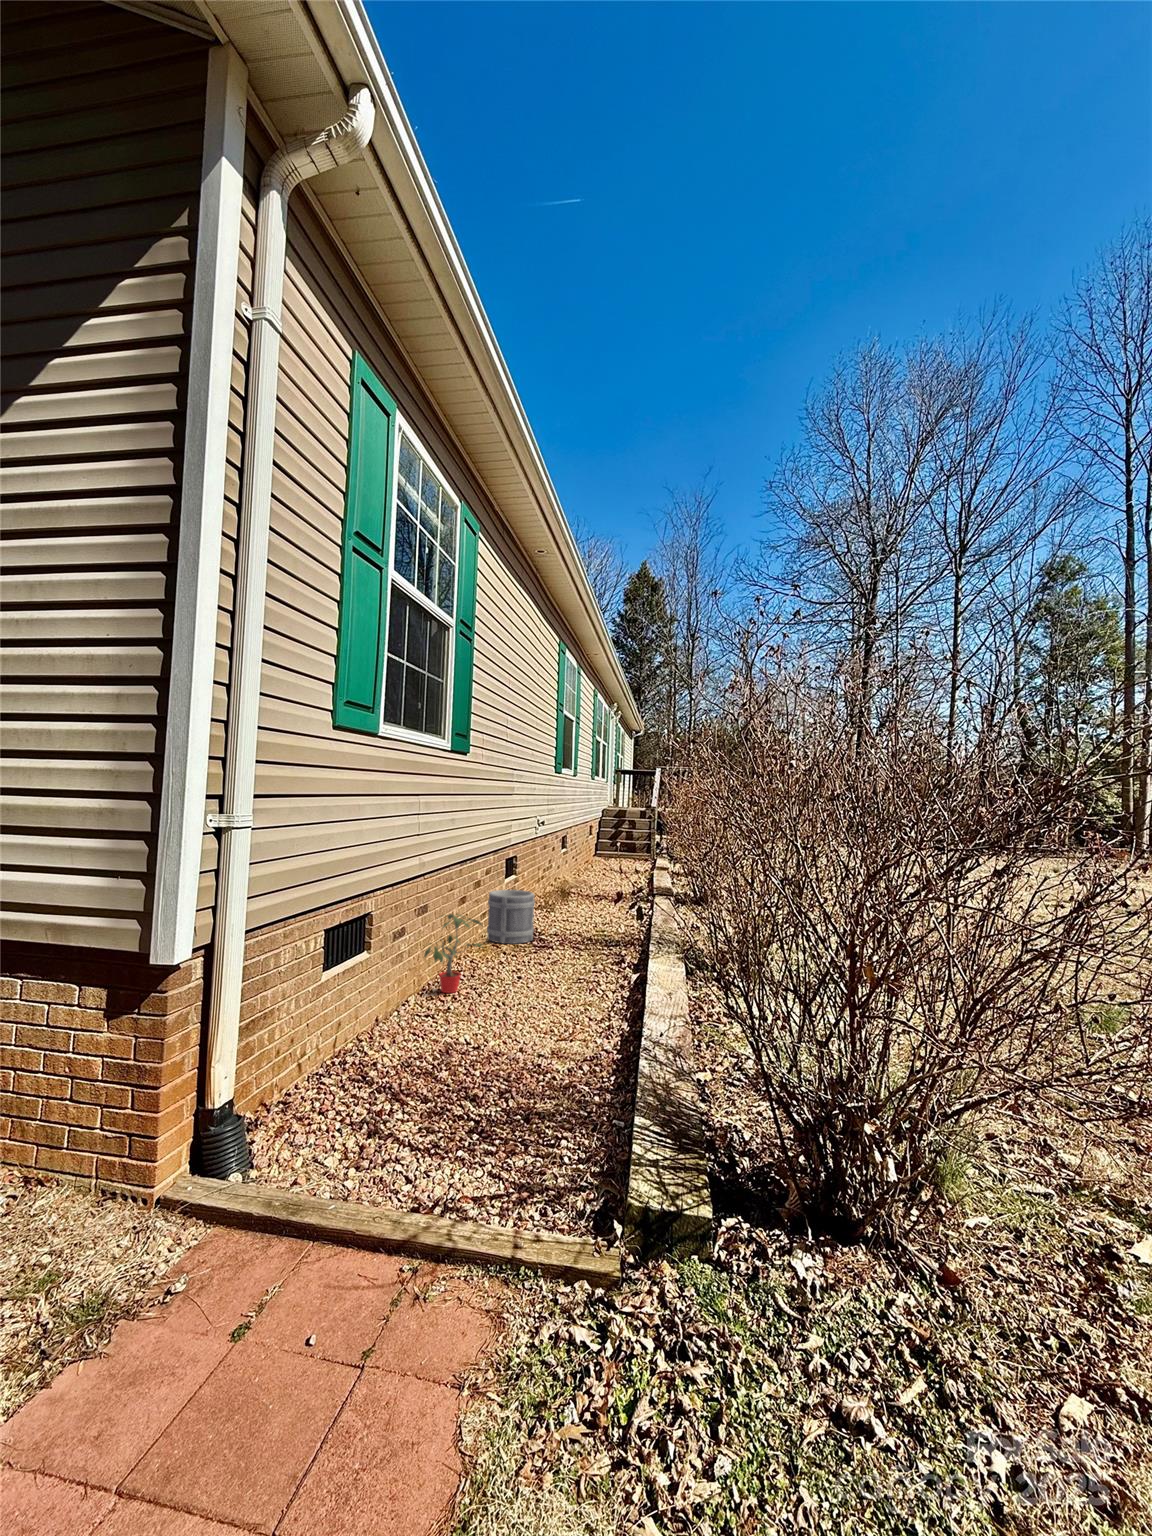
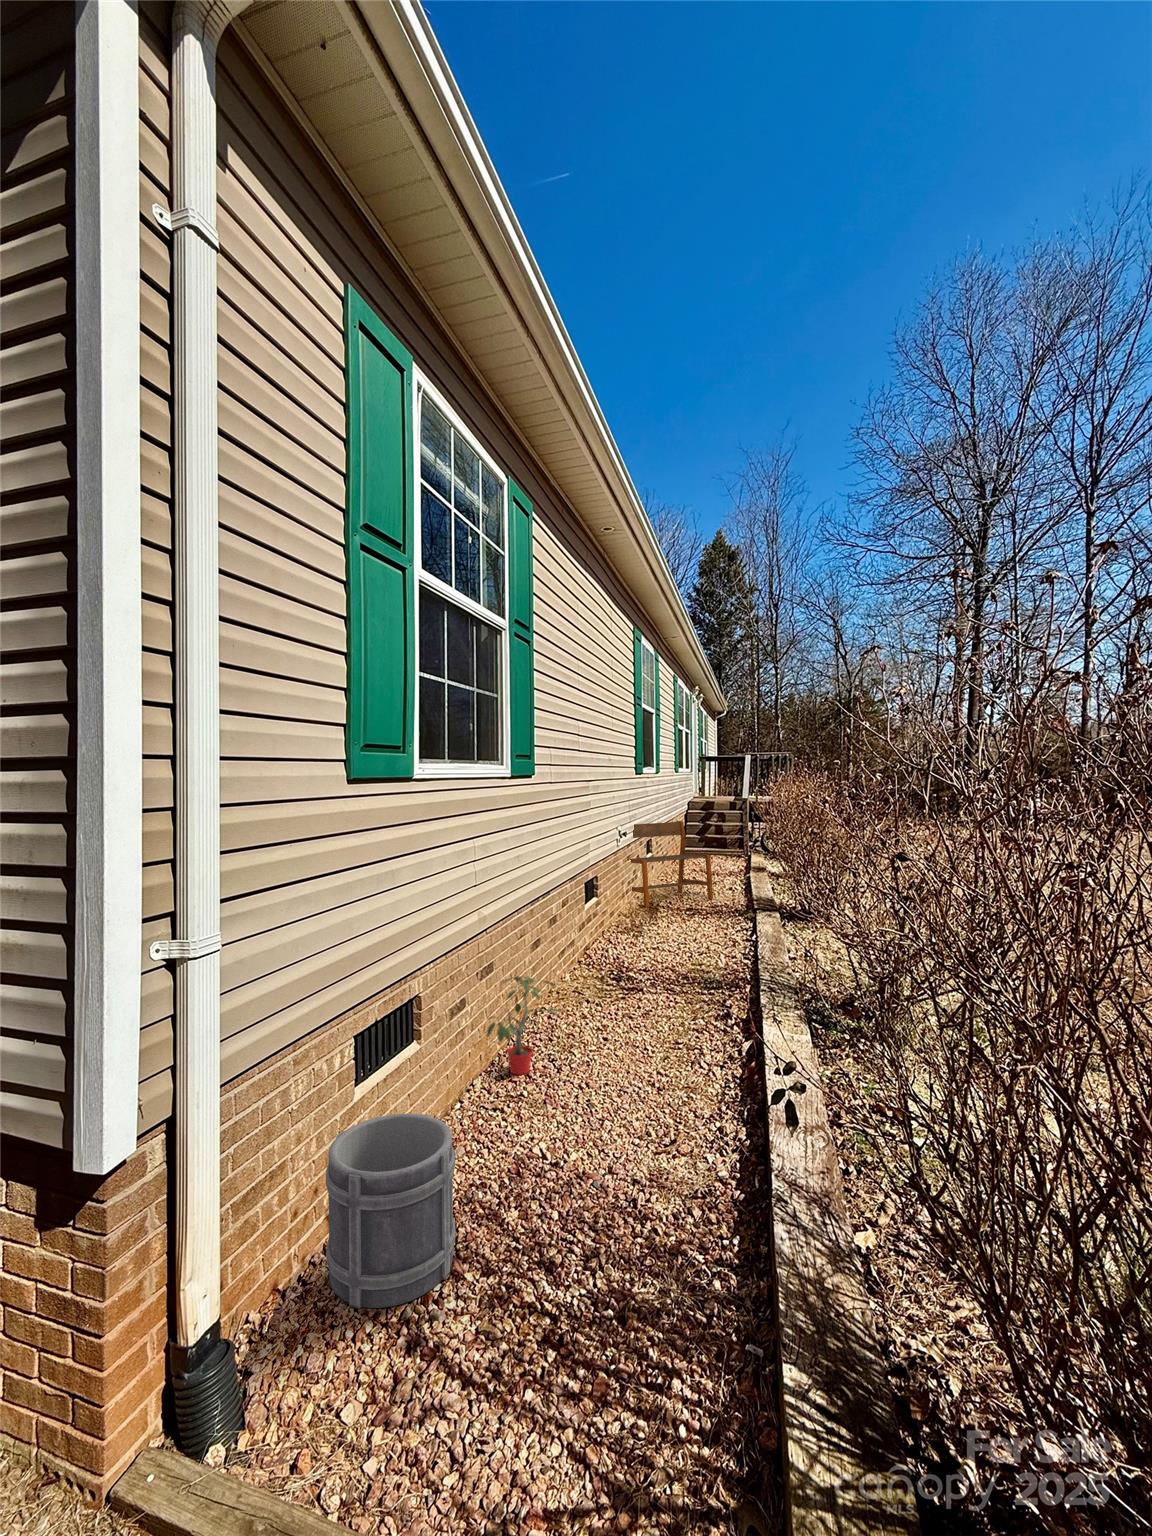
bench: none [537,816,618,888] -> present [630,821,713,907]
bucket: present [487,890,535,944] -> present [326,1114,455,1309]

